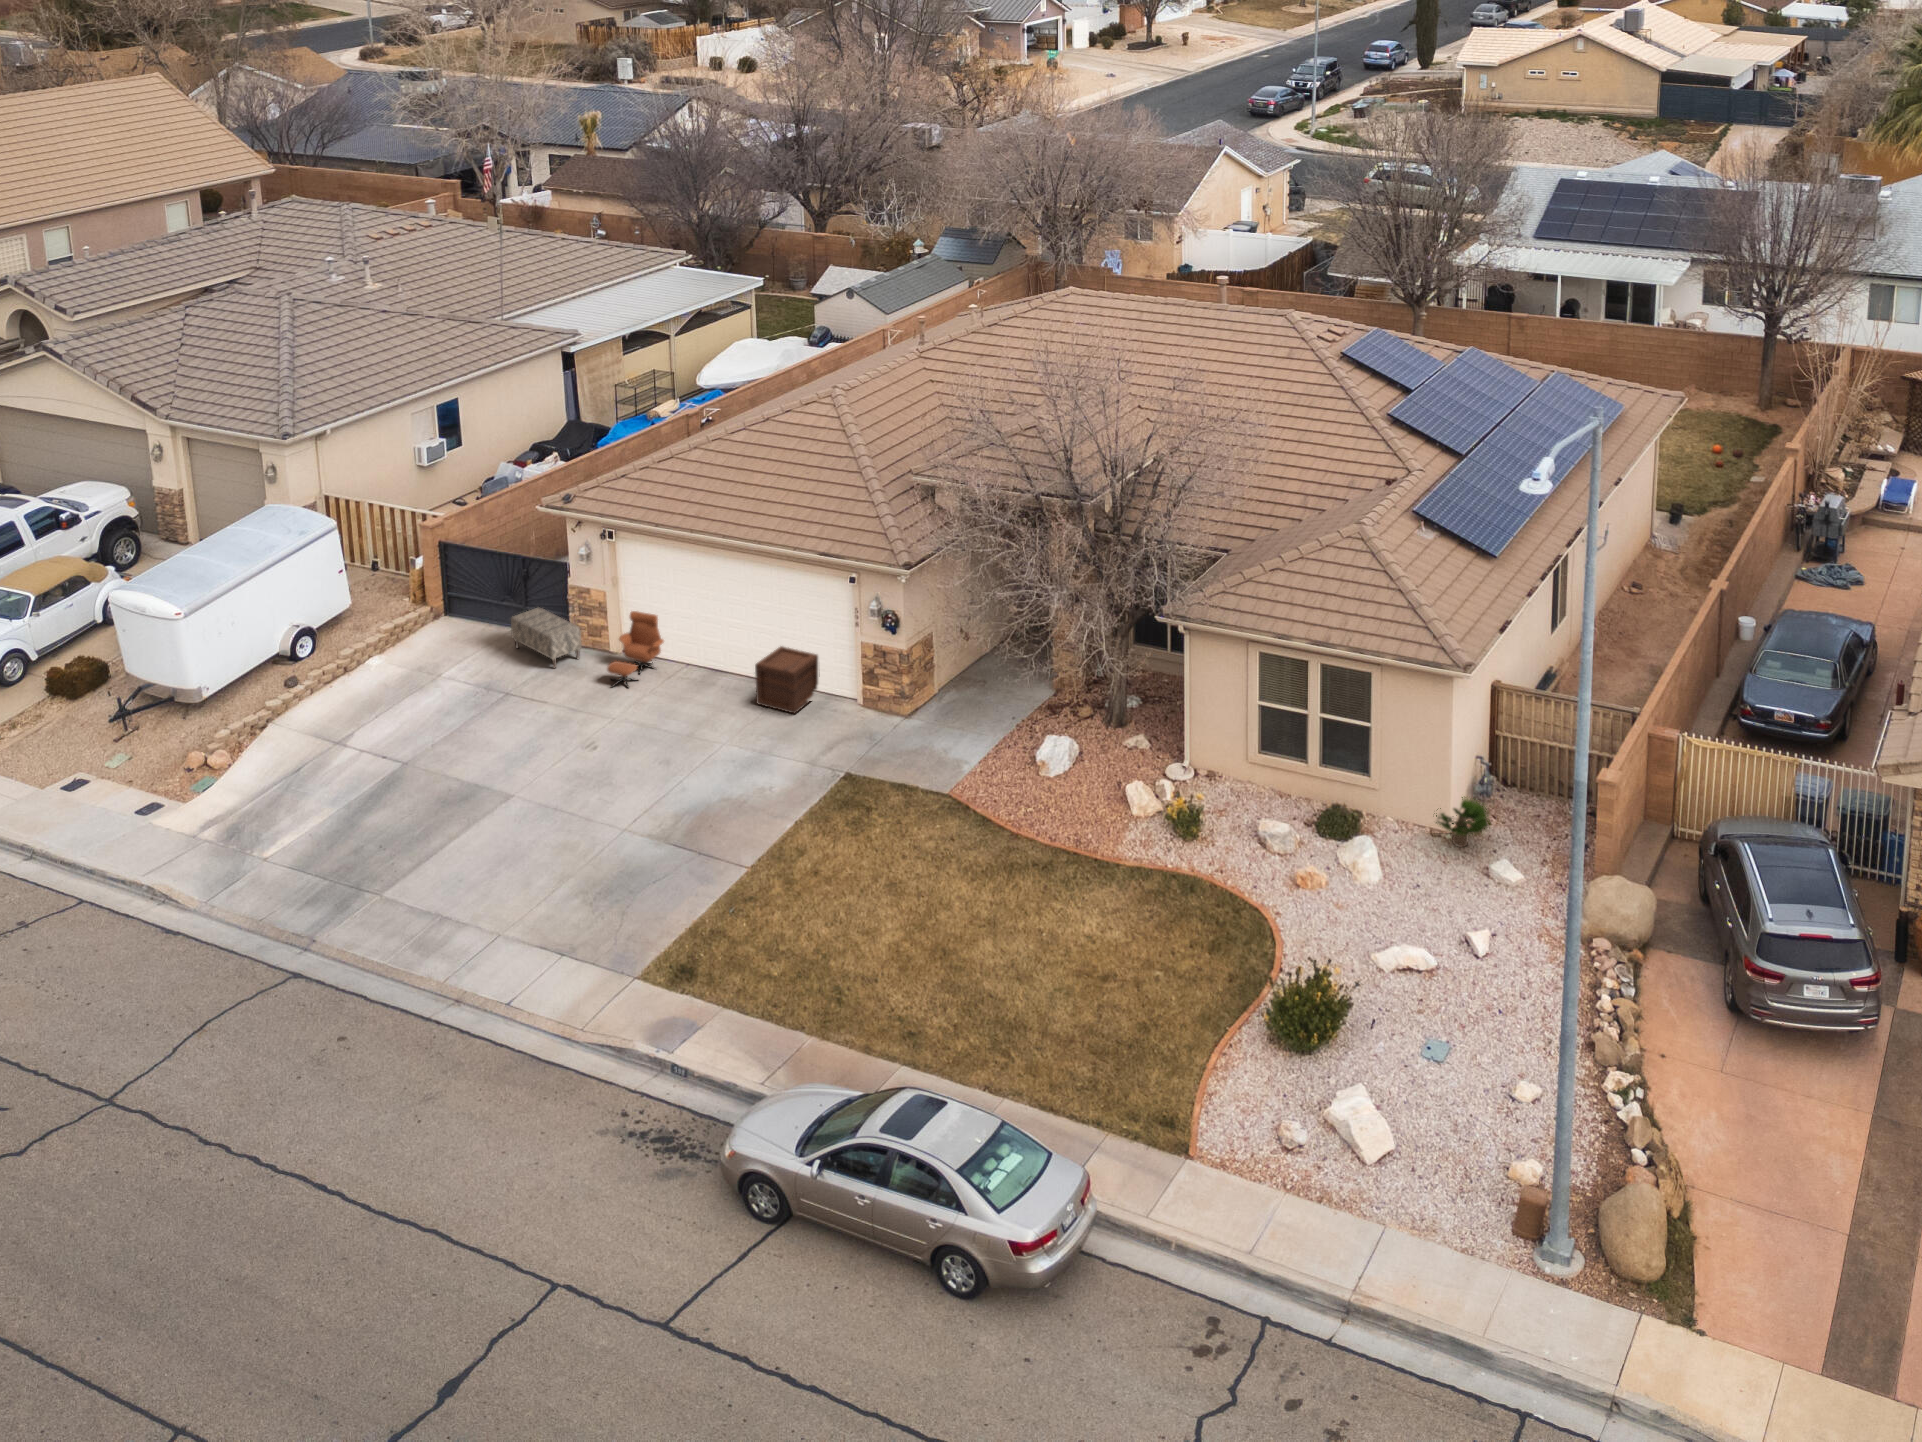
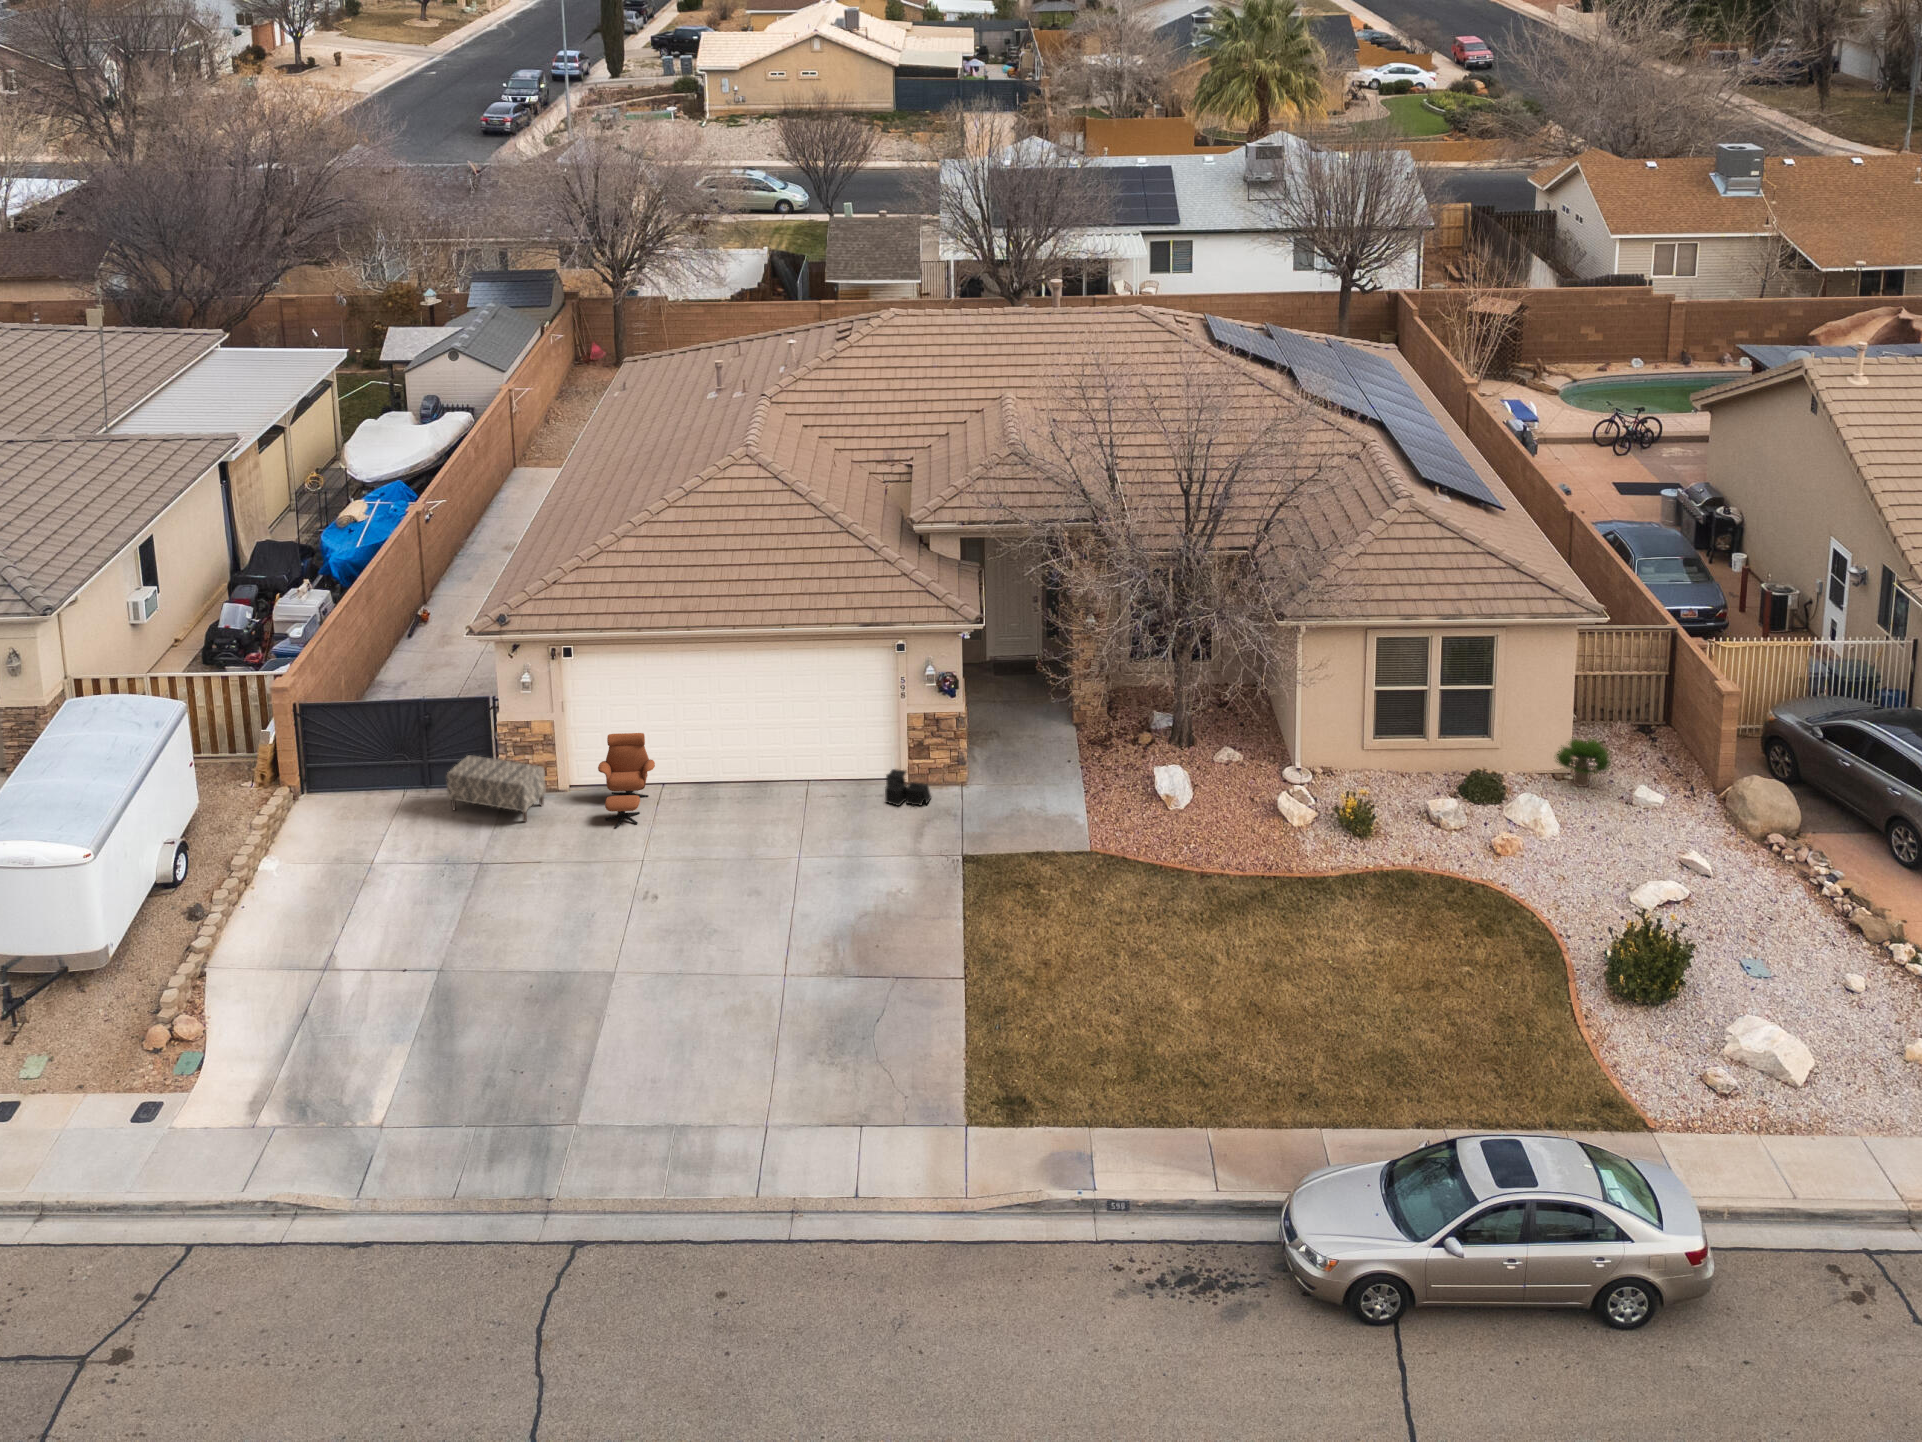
wooden crate: present [755,646,818,713] -> none [799,738,857,809]
storage bin: none [825,688,865,724] -> present [885,769,931,806]

